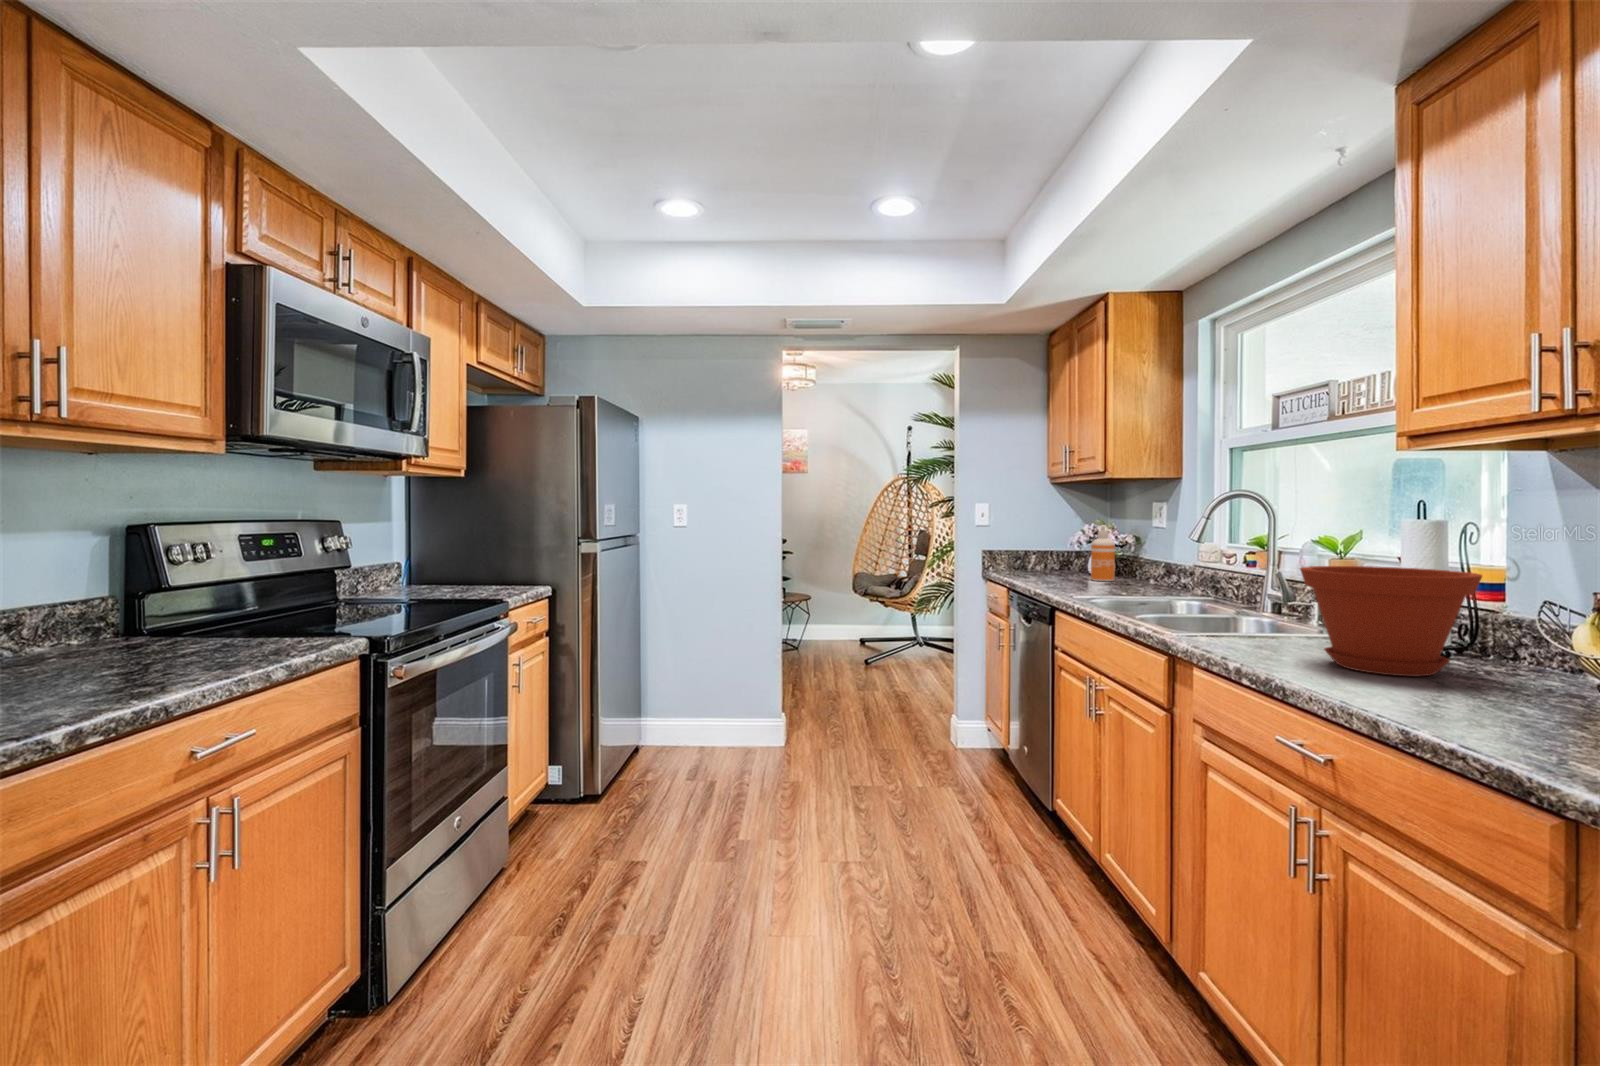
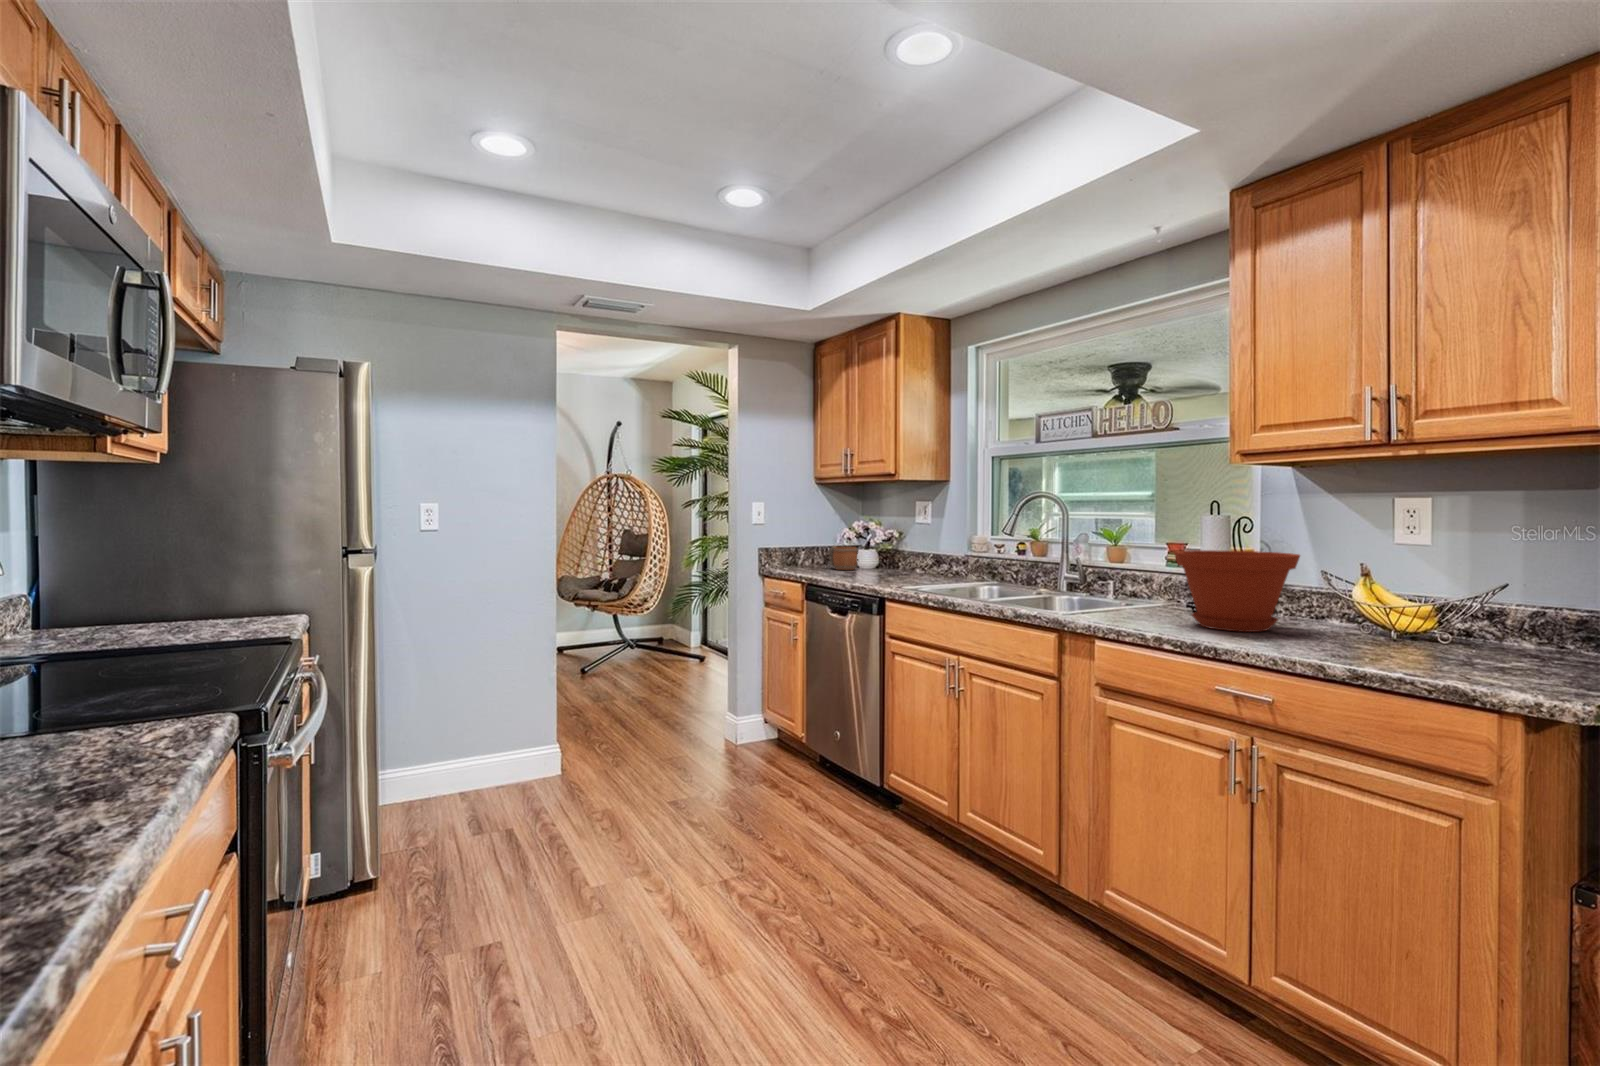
soap dispenser: present [1091,525,1115,581] -> none [866,522,886,573]
mug: none [1063,550,1092,577] -> present [830,546,859,570]

